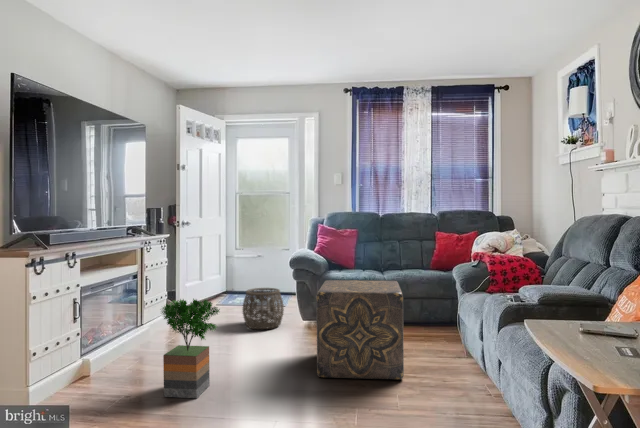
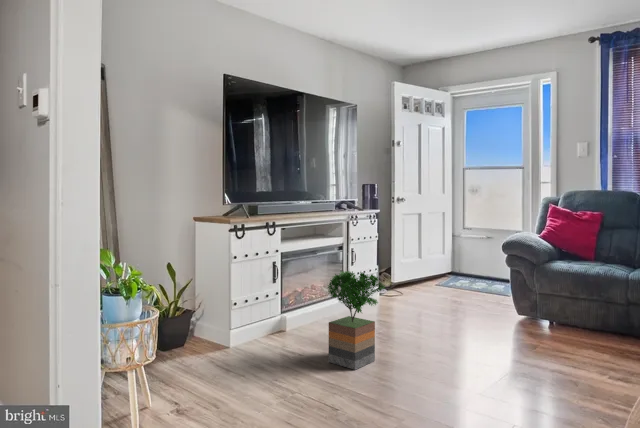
ottoman: present [316,280,404,380] -> none [492,268,624,402]
woven basket: present [243,288,284,330] -> none [445,271,493,317]

